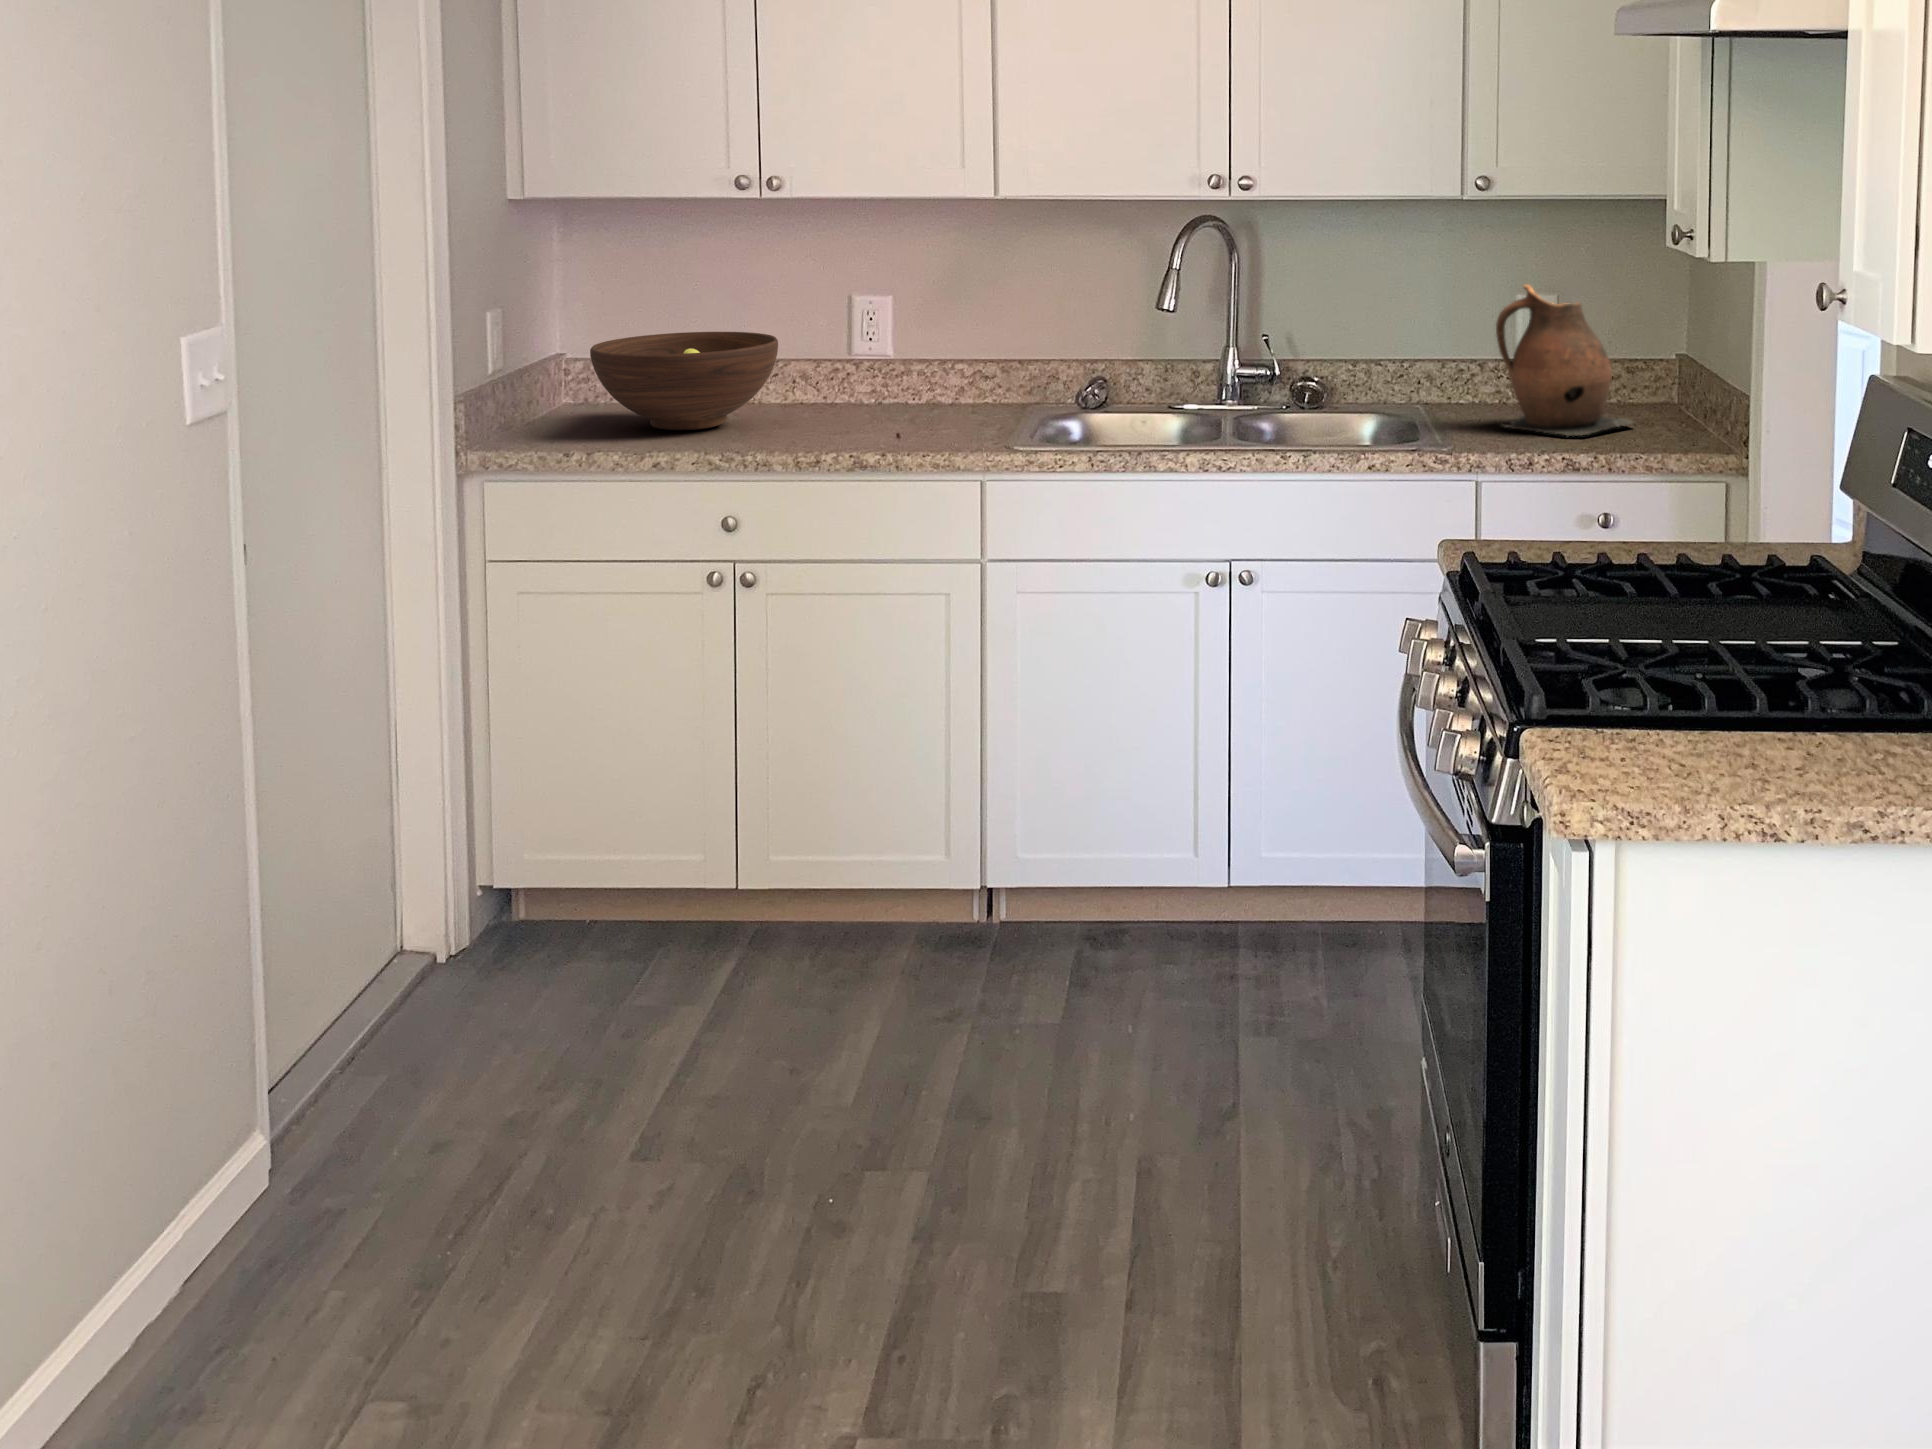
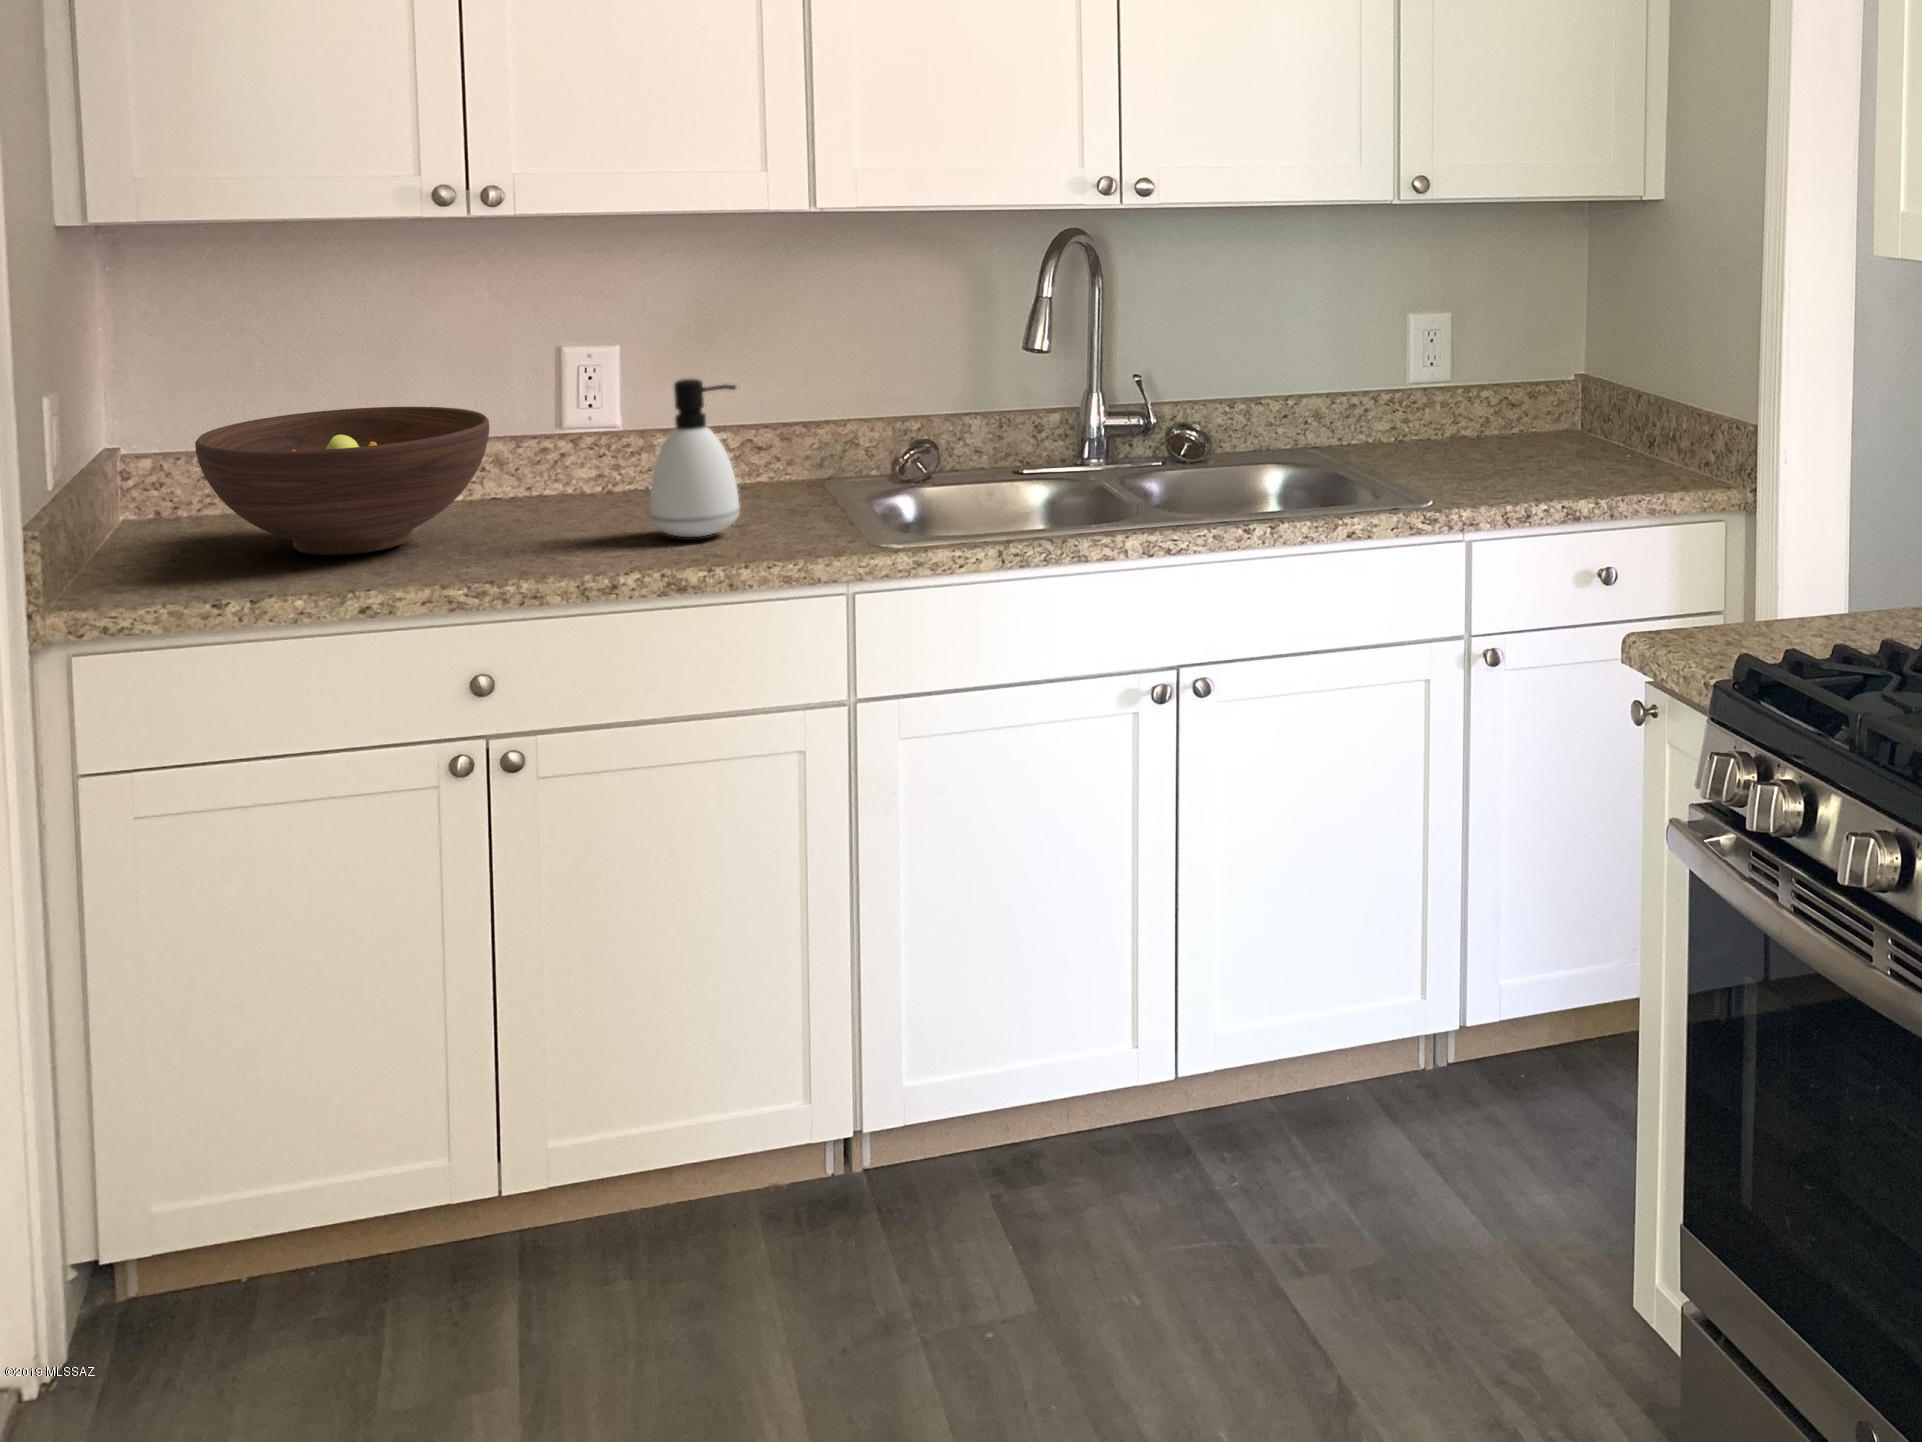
ceramic pitcher: present [1496,285,1633,437] -> none [1412,302,1566,481]
soap dispenser: none [873,318,936,435] -> present [650,379,740,537]

